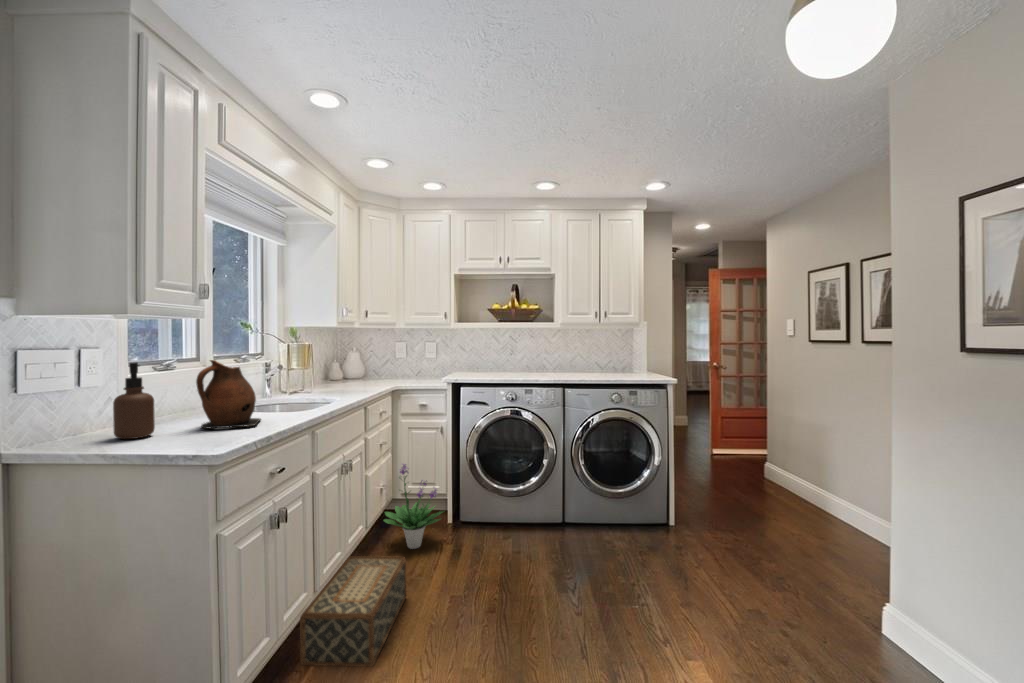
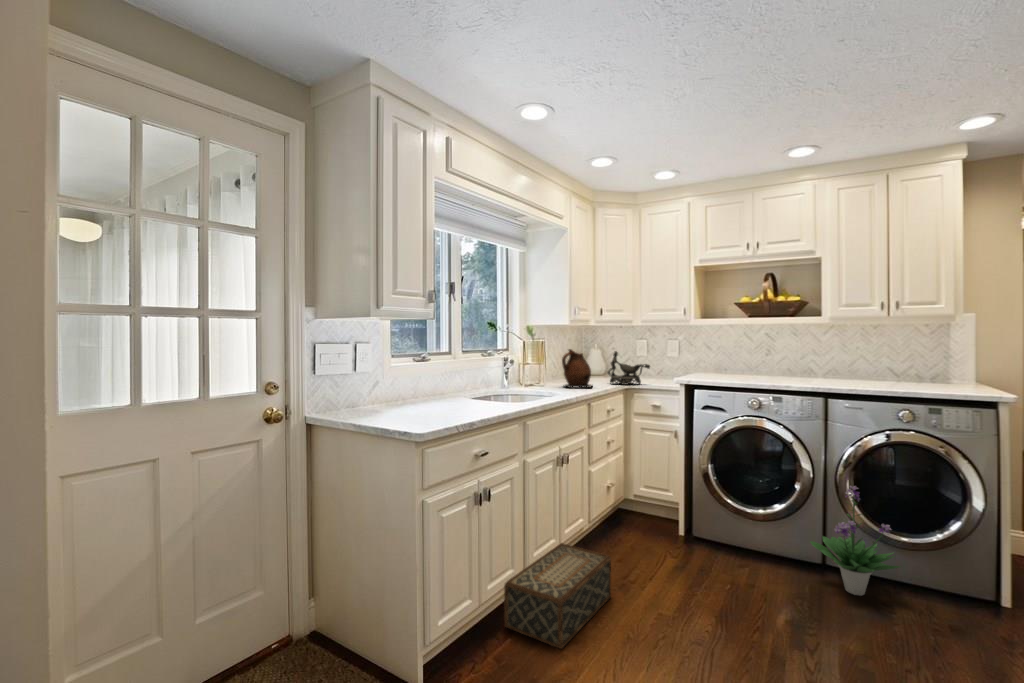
decorative bowl: none [376,353,419,386] -> present [608,351,650,385]
ceramic pitcher: present [196,360,261,429] -> present [562,349,593,388]
soap dispenser: present [113,362,155,439] -> none [377,357,403,415]
potted plant: present [384,463,443,549] -> present [810,486,899,595]

